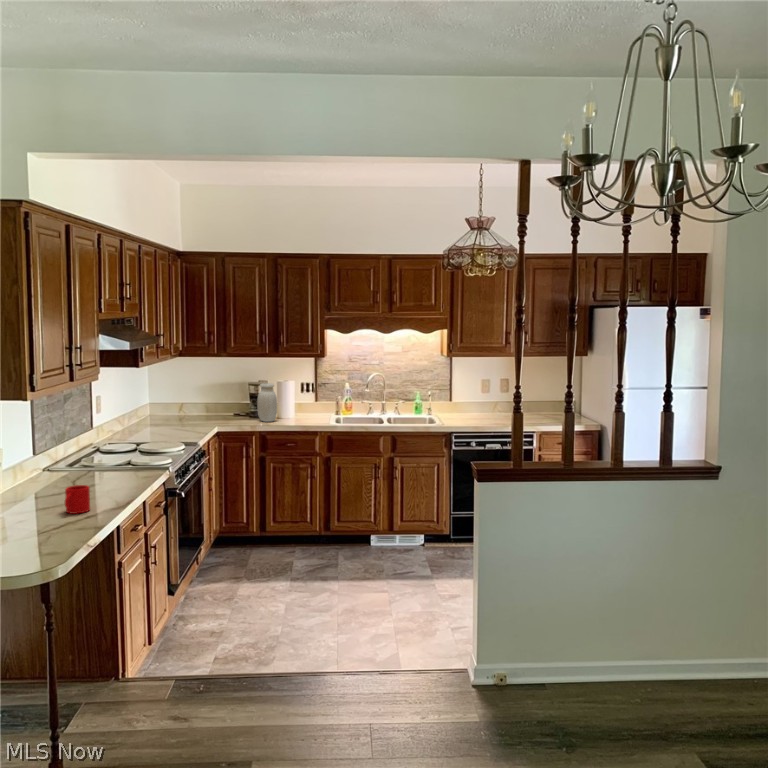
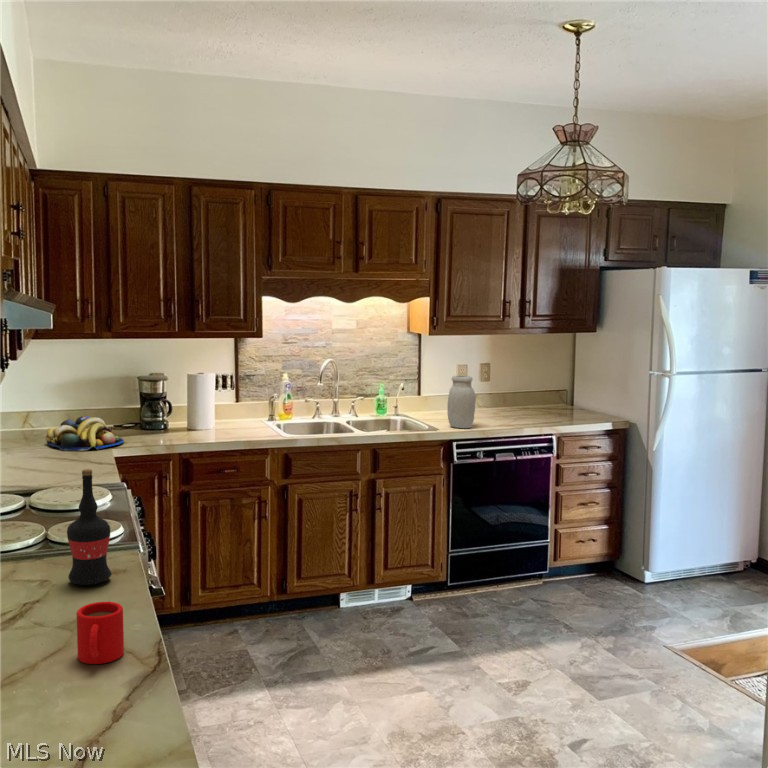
jar: present [257,383,277,422] -> present [447,375,475,428]
fruit bowl: none [181,406,228,426] -> present [46,416,124,451]
wine bottle: none [101,423,125,485] -> present [67,469,111,585]

